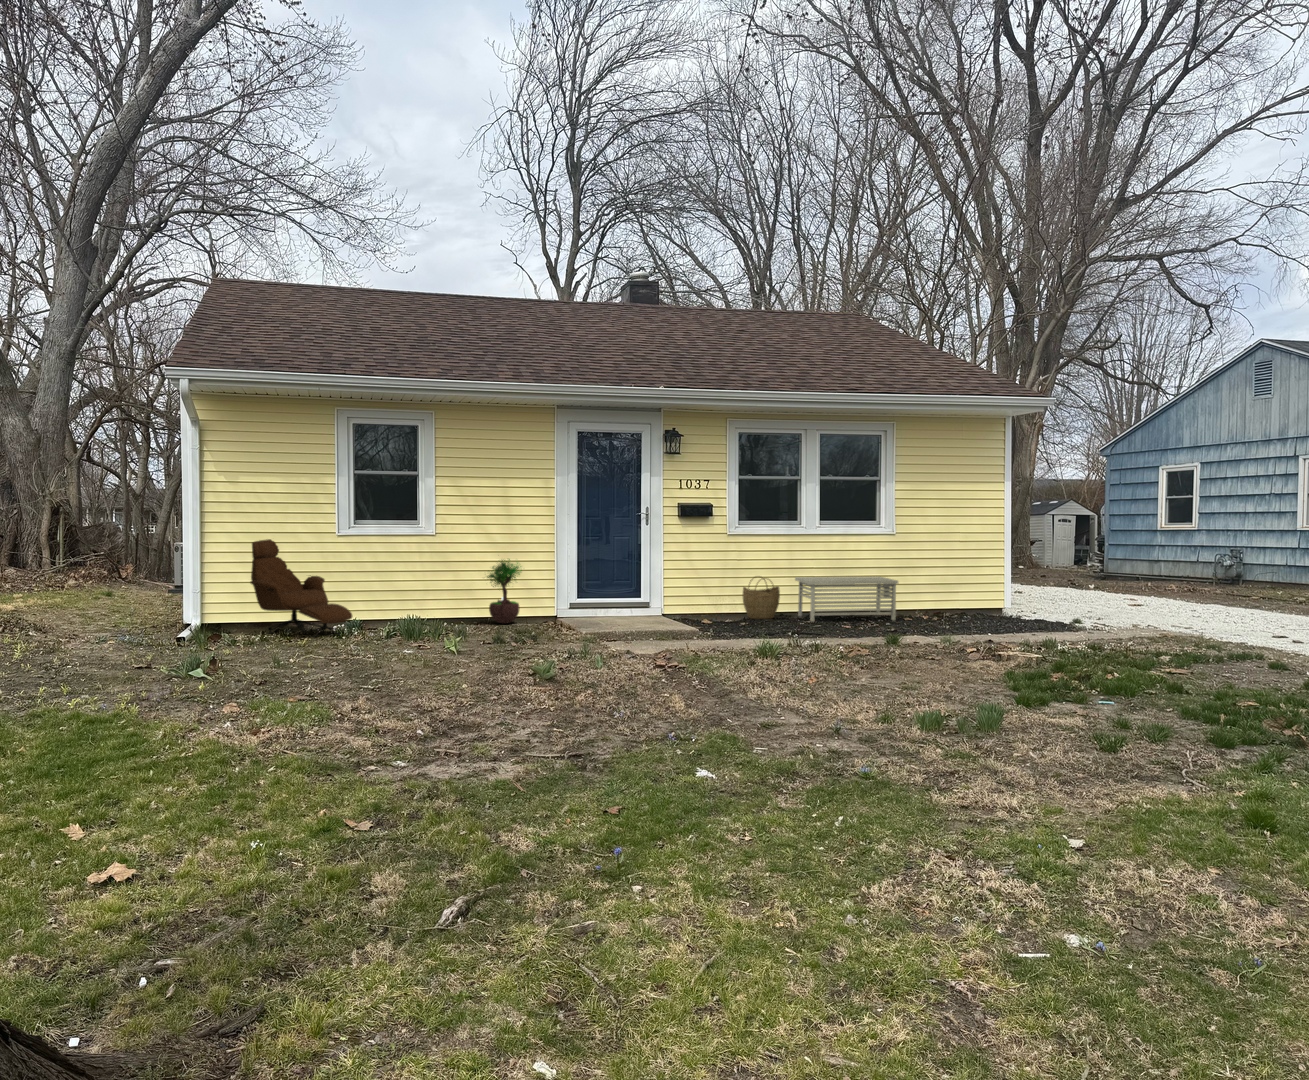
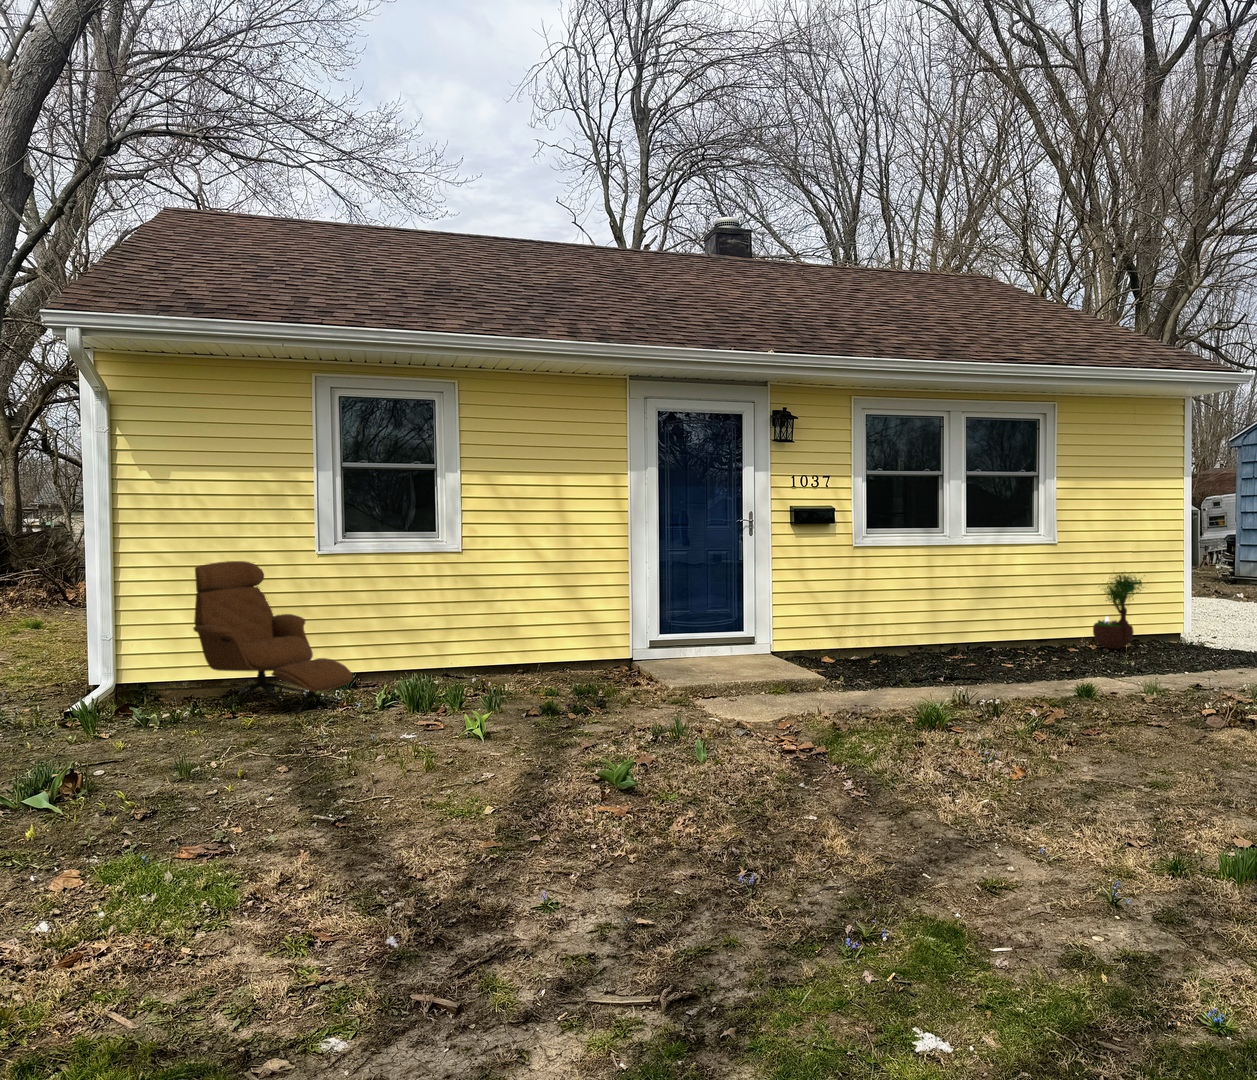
potted tree: present [487,559,522,624] -> present [1093,572,1145,649]
woven basket: present [743,576,780,619] -> none [874,601,925,661]
storage bench: present [795,576,898,622] -> none [936,599,1083,663]

